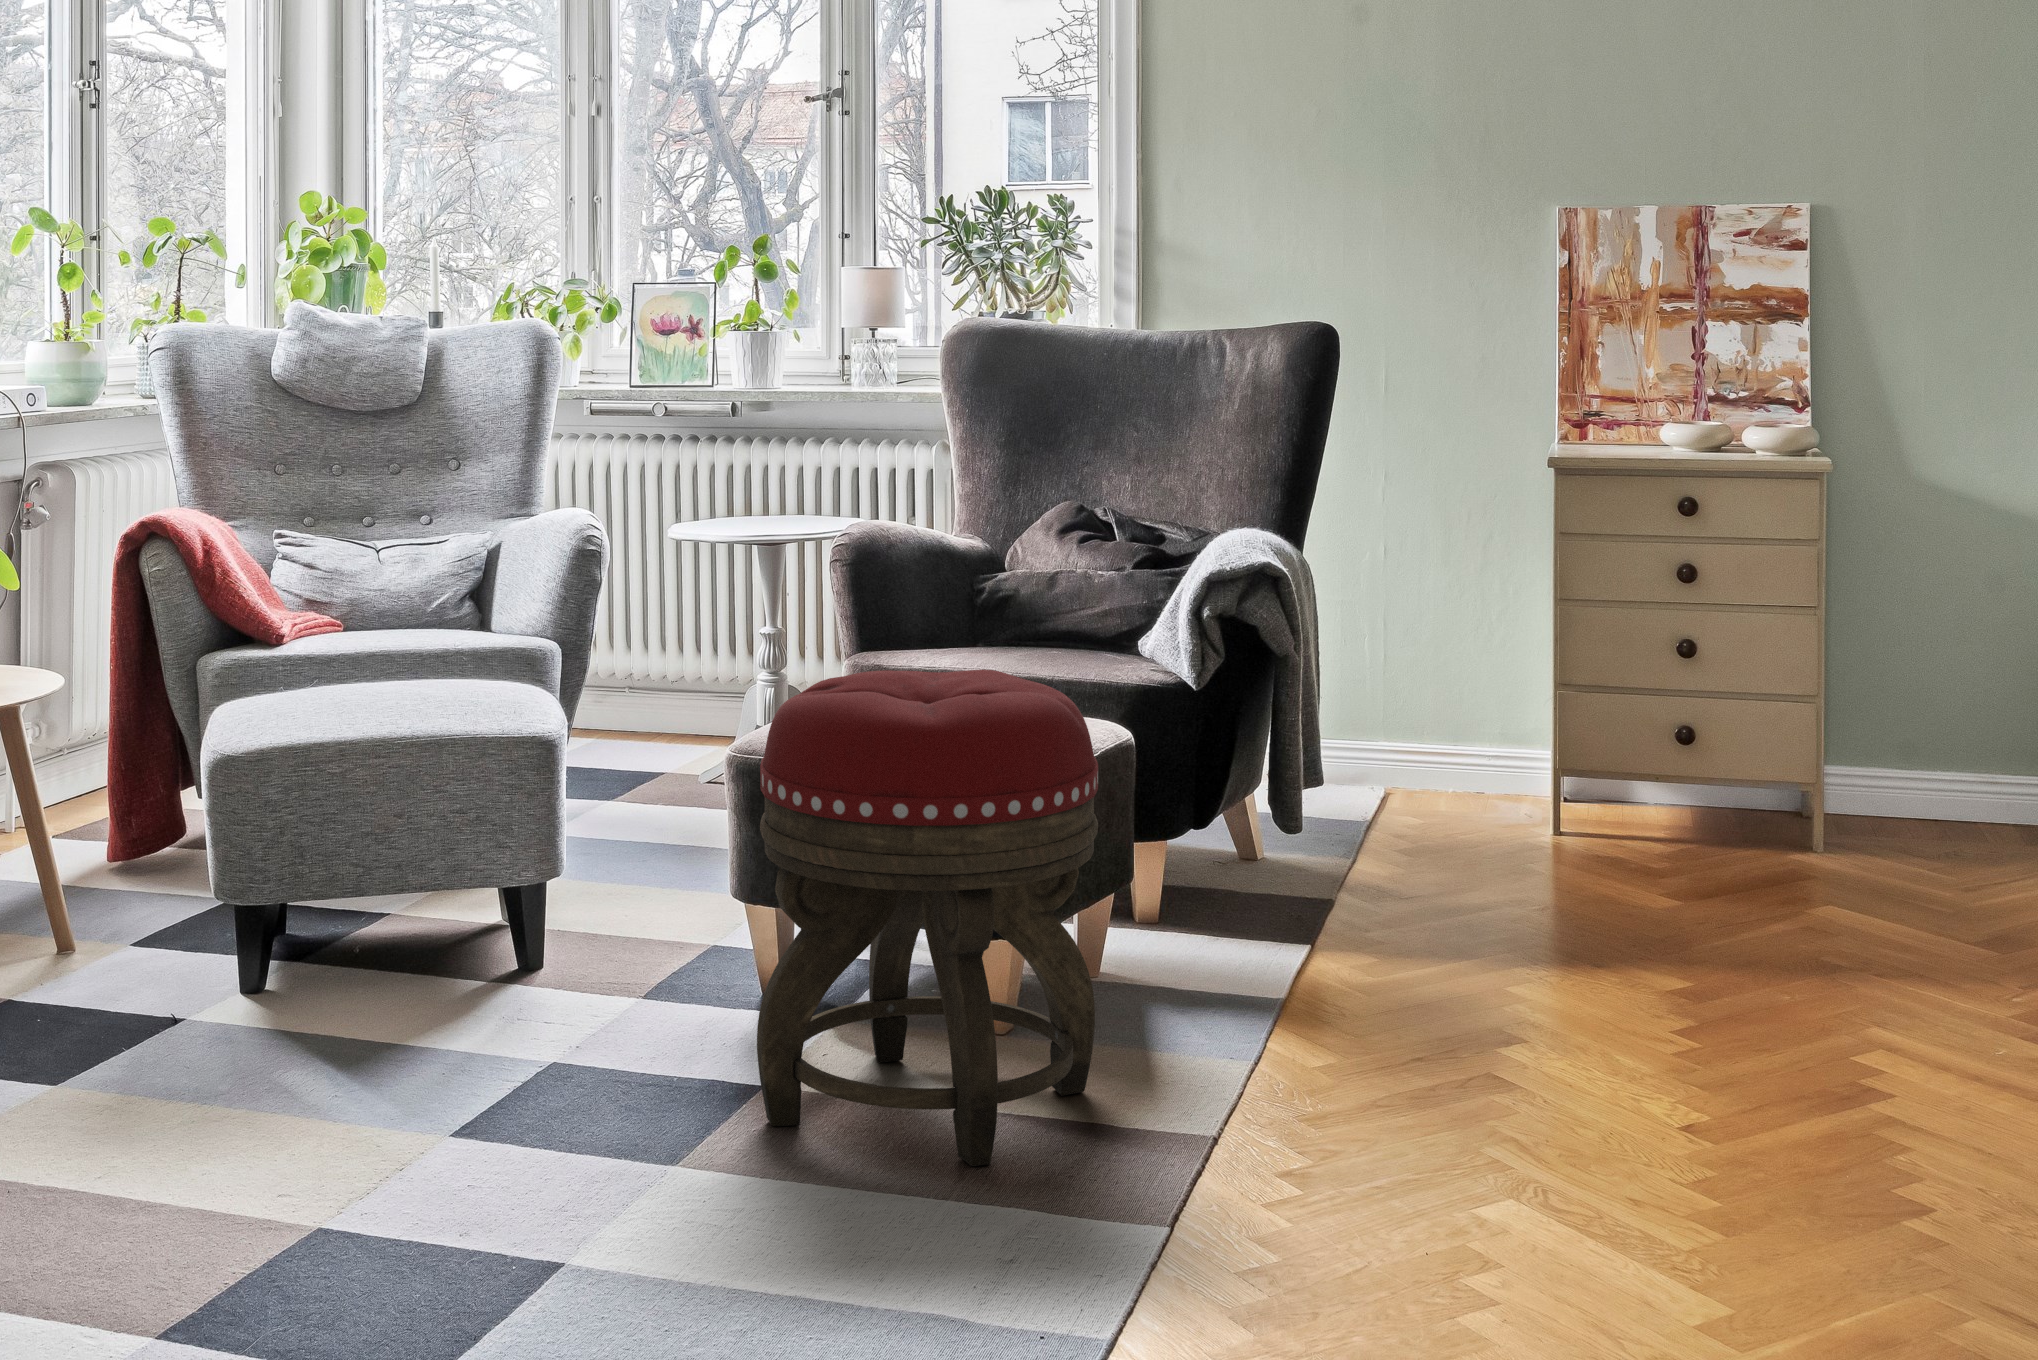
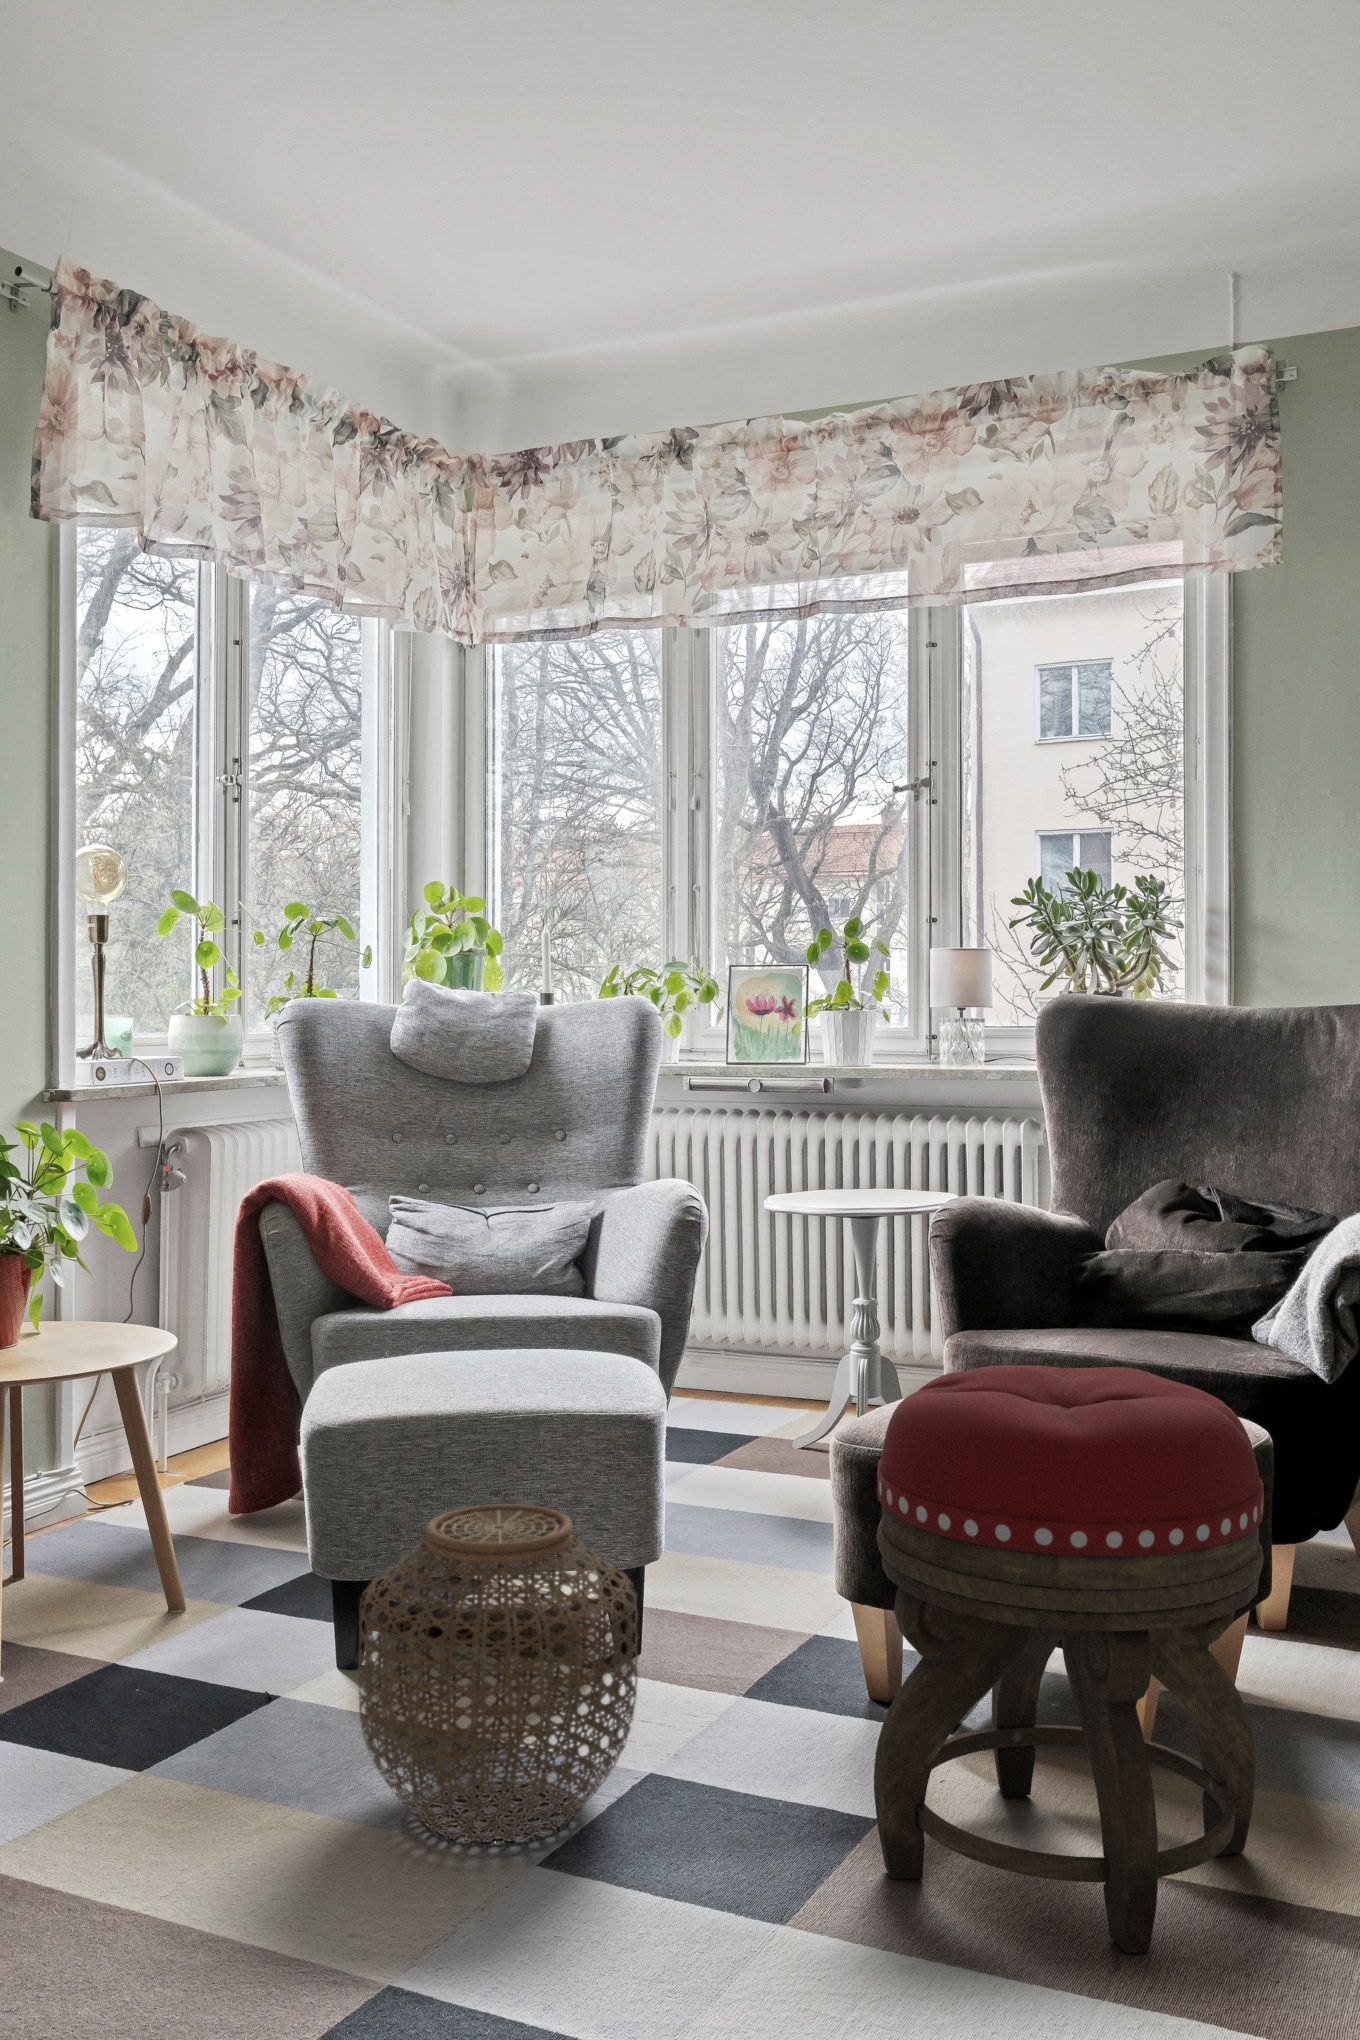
woven basket: none [277,814,541,1119] -> present [359,1504,638,1842]

